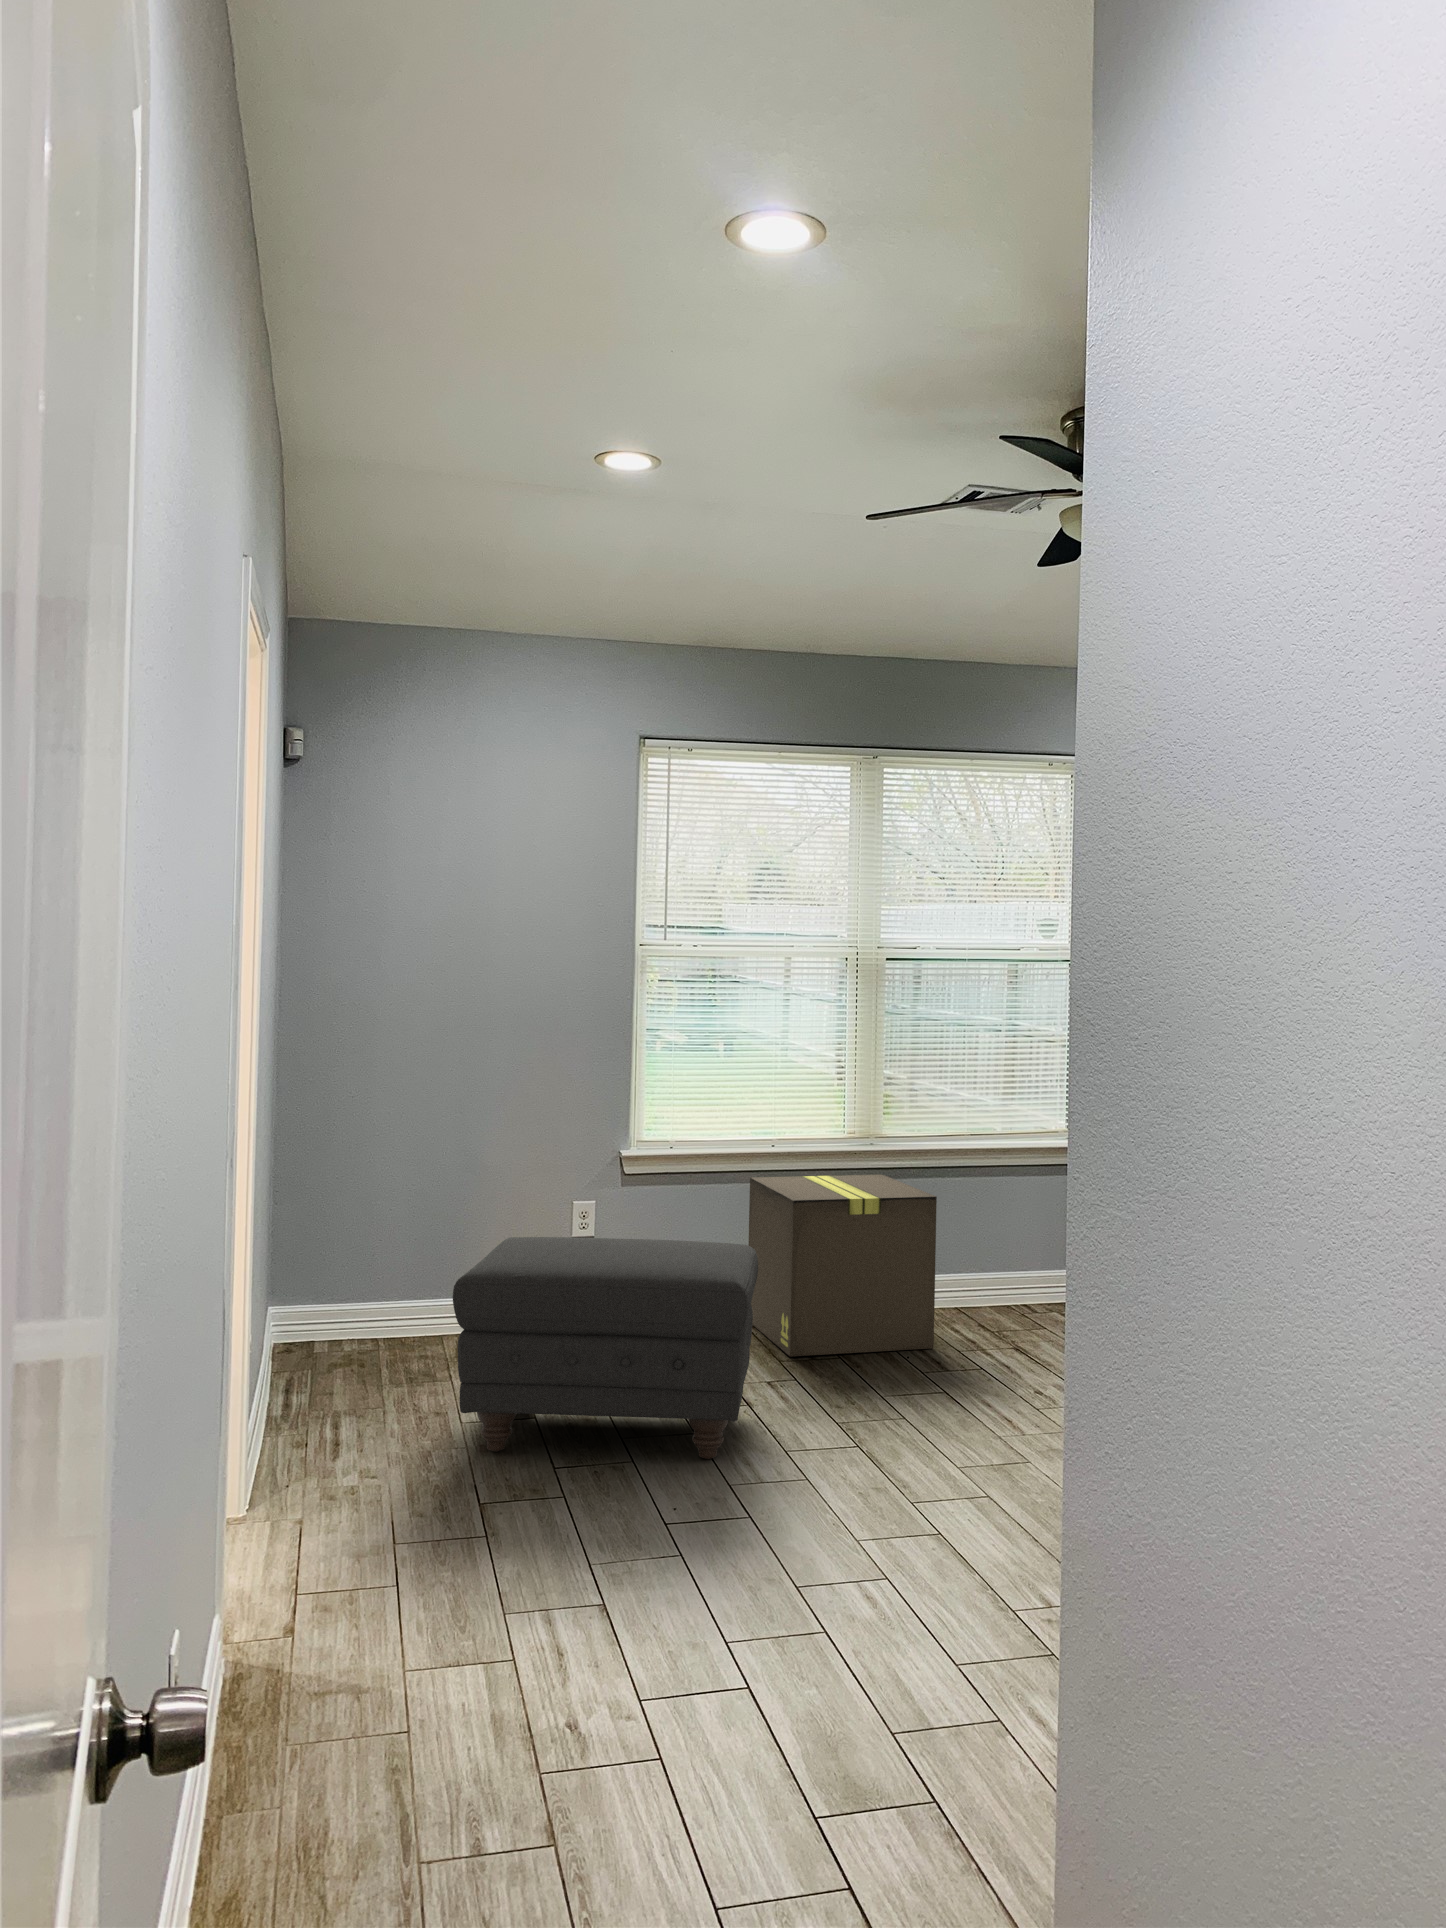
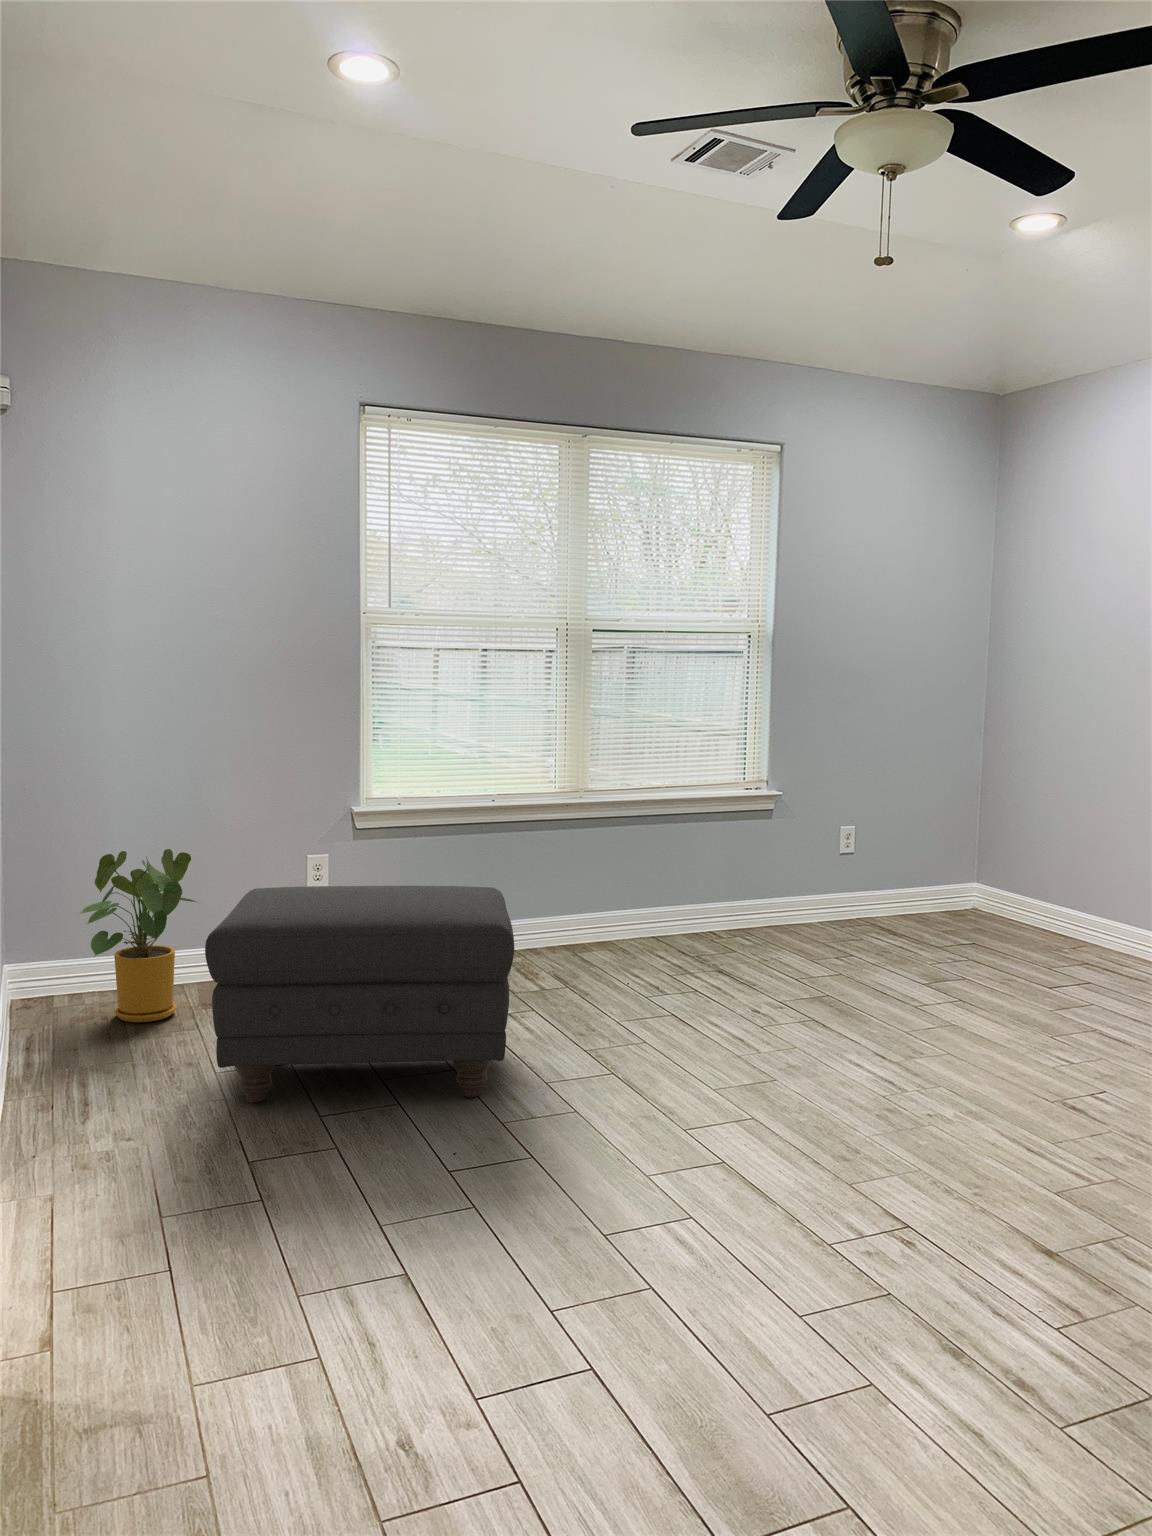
cardboard box: present [748,1174,937,1356] -> none [471,820,652,988]
house plant: none [341,1194,463,1371] -> present [79,849,196,1022]

